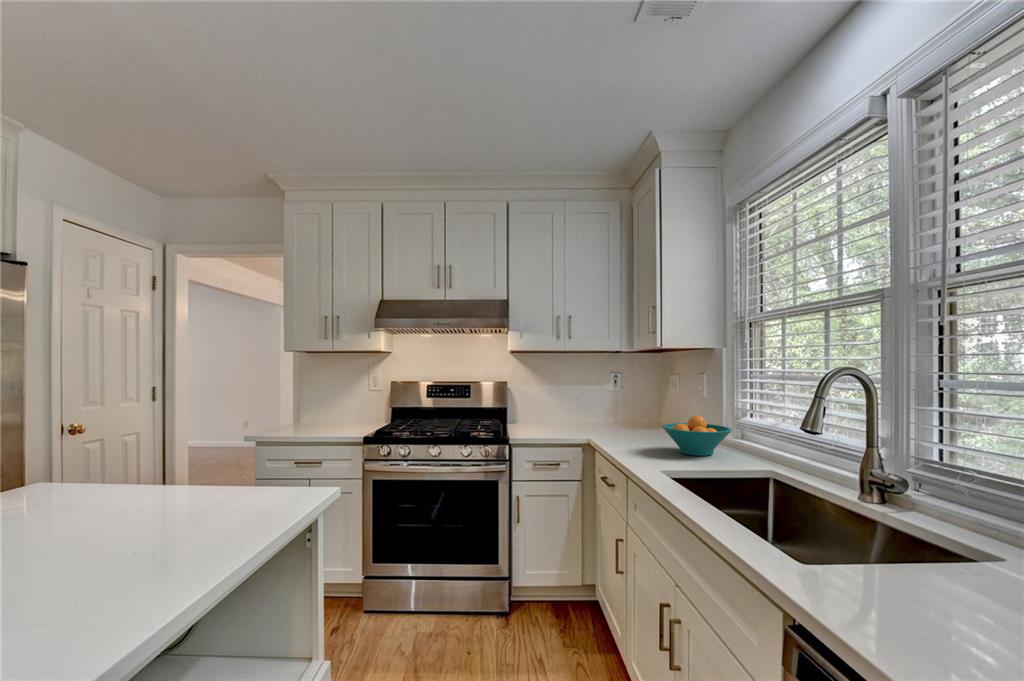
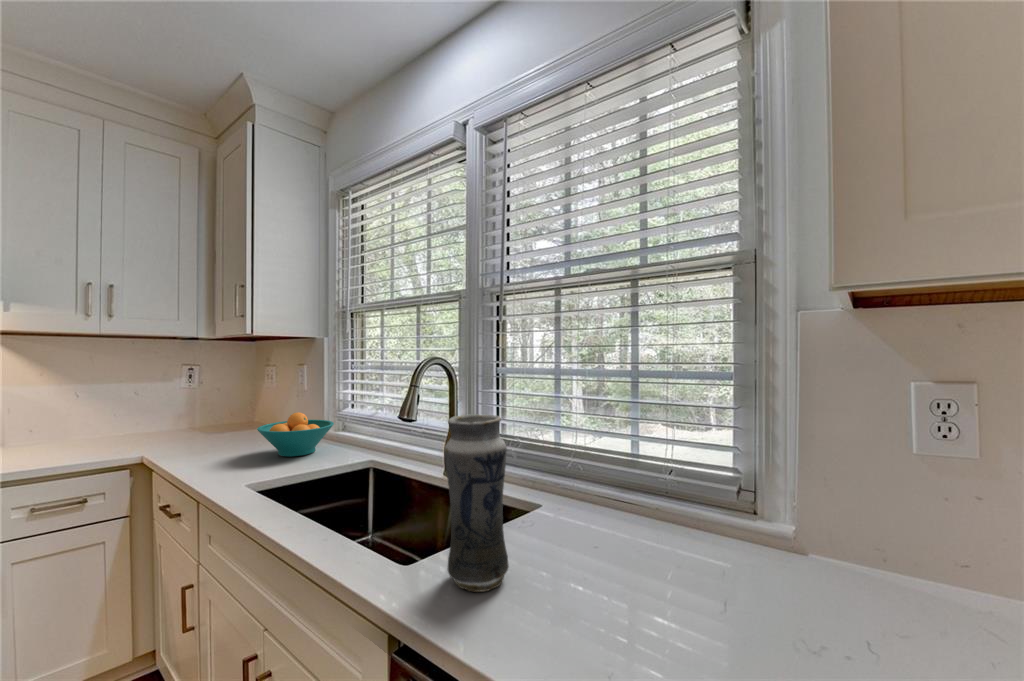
vase: none [845,422,941,628] -> present [444,414,509,592]

